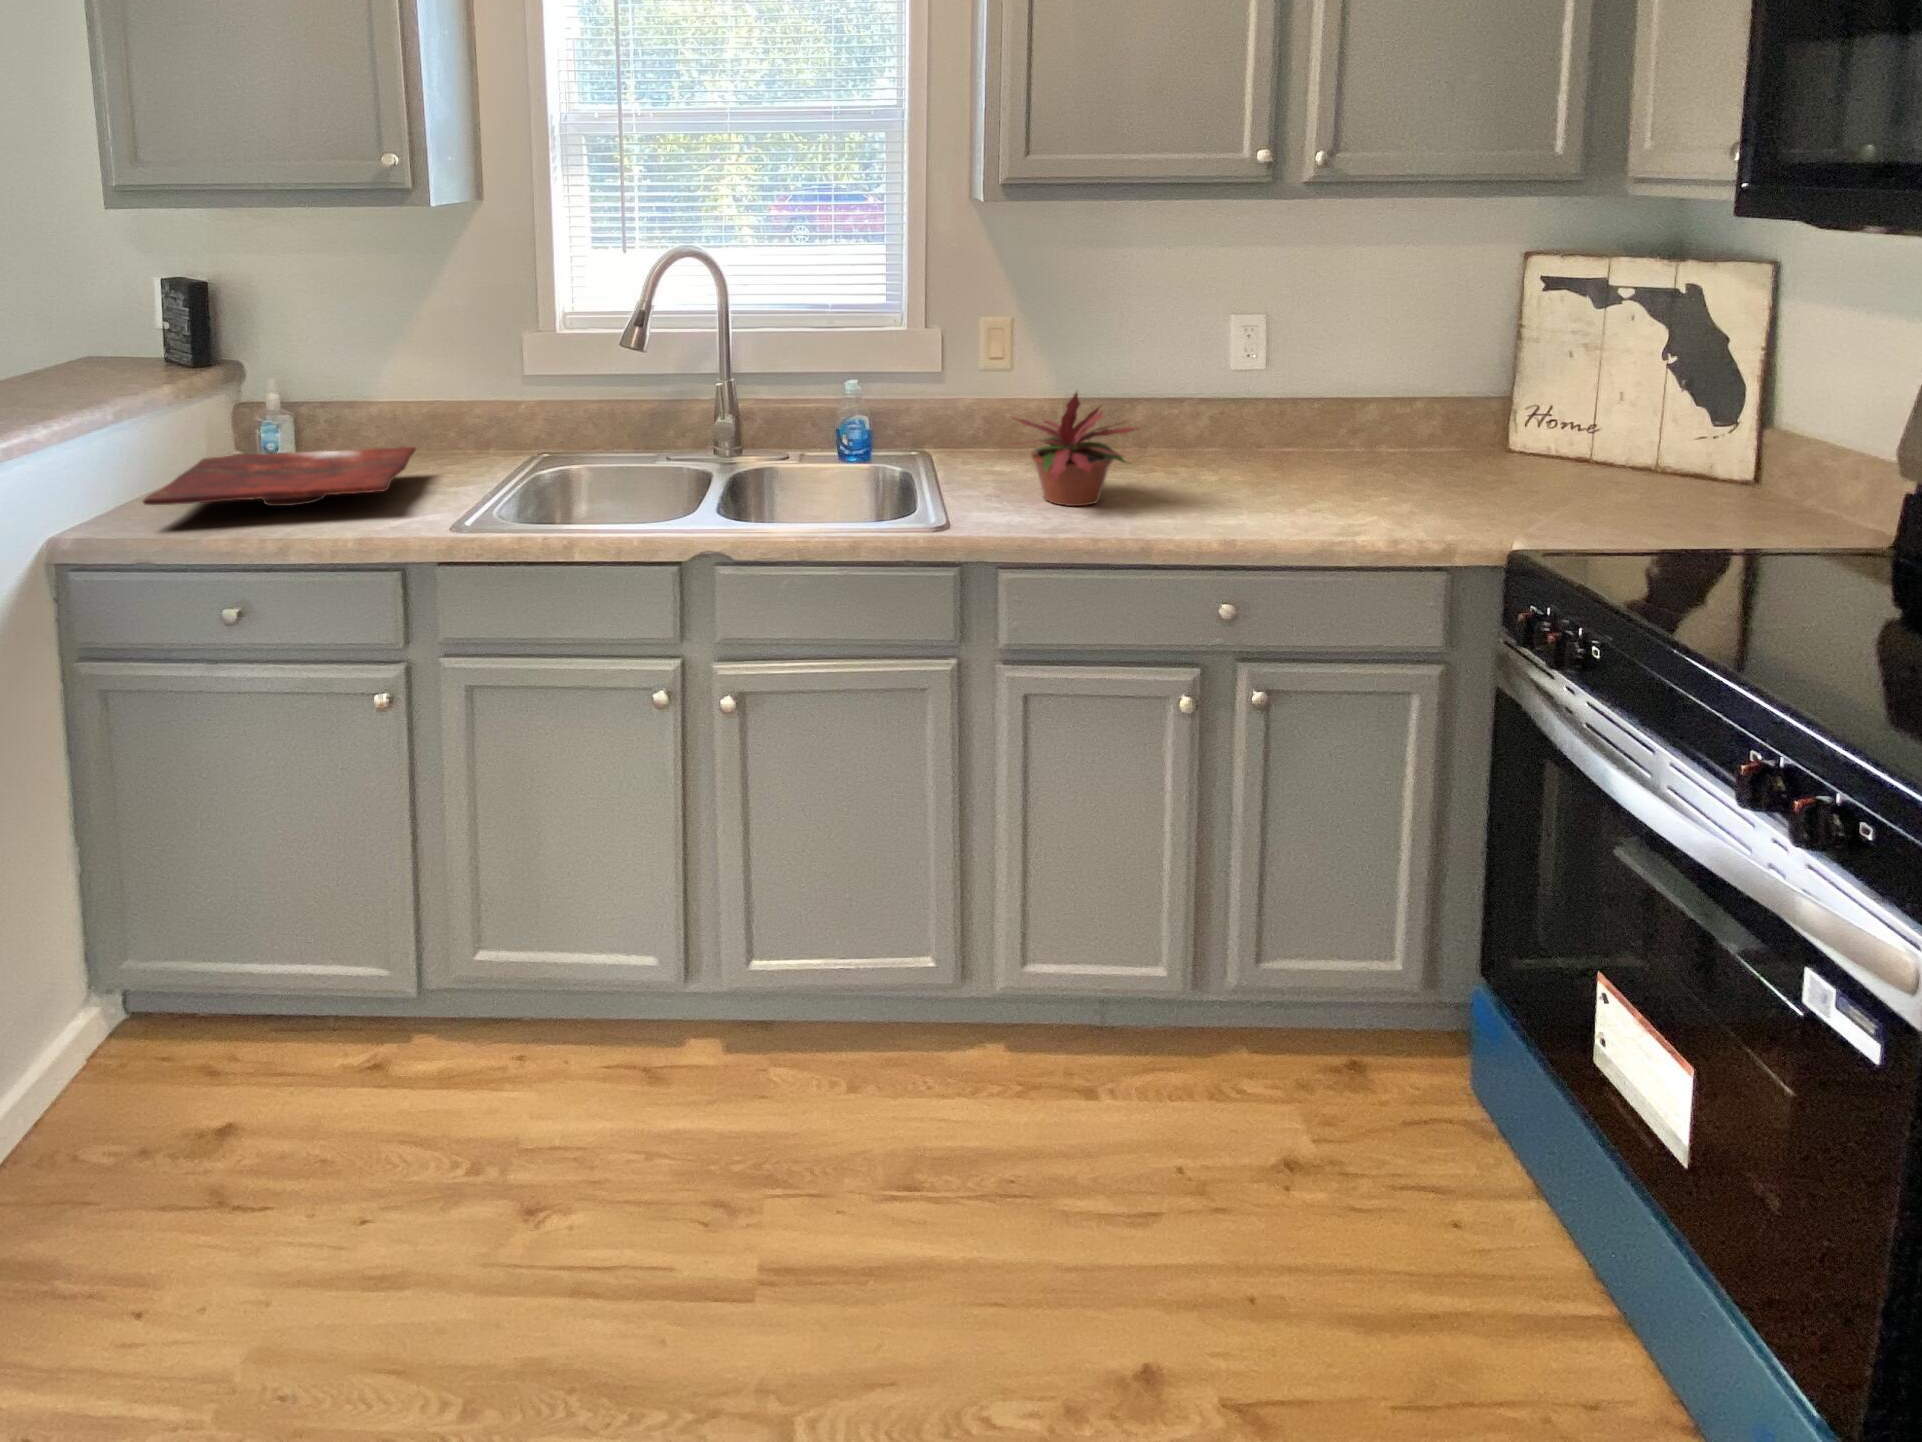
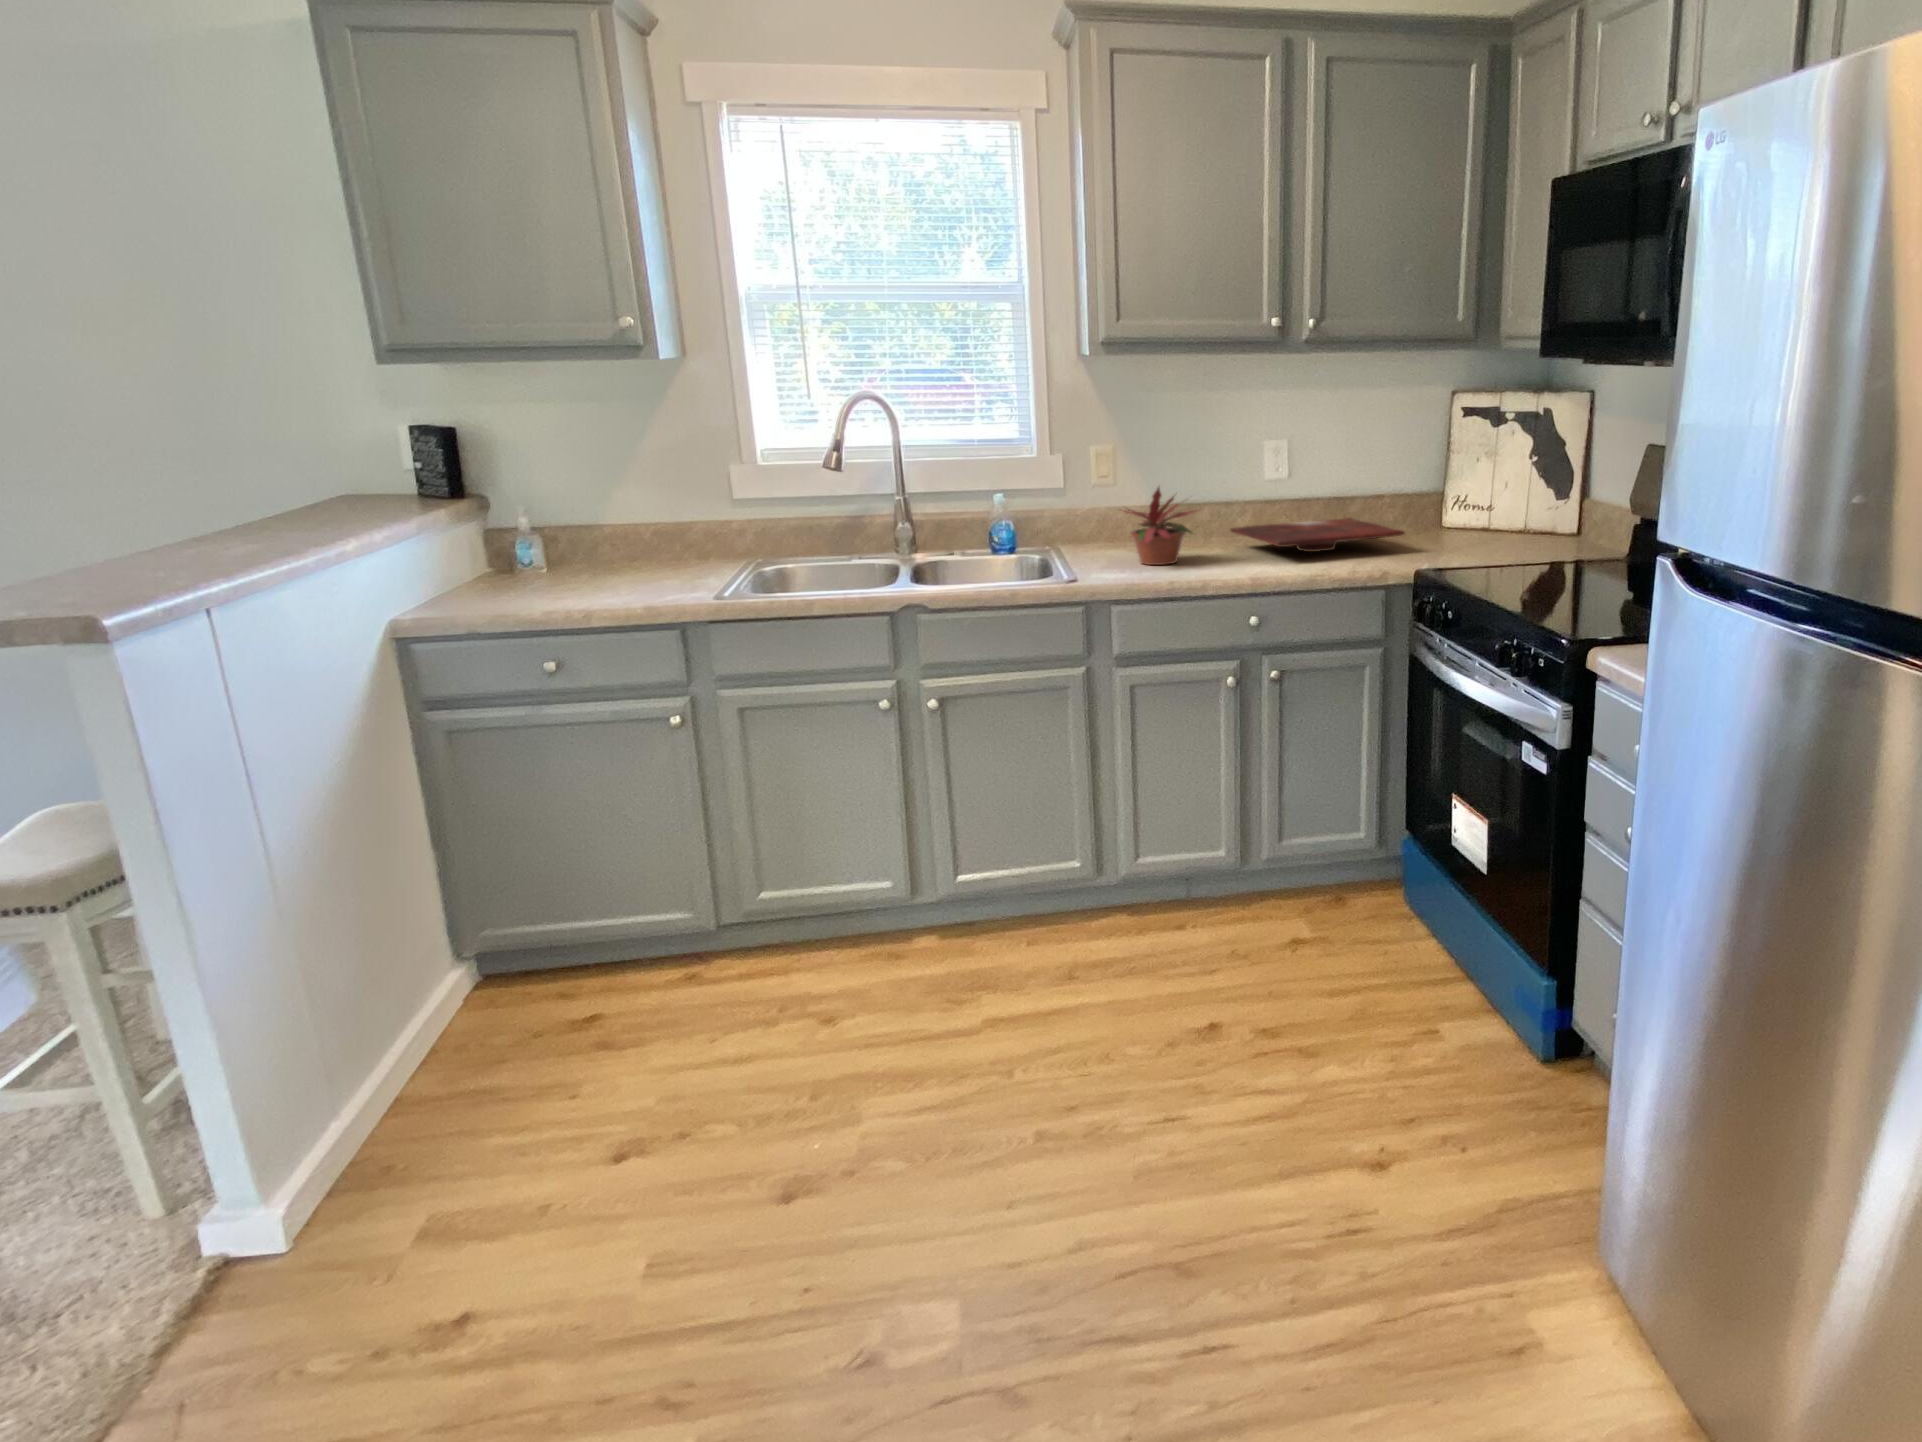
cutting board: present [143,447,416,506] -> present [1231,518,1404,552]

